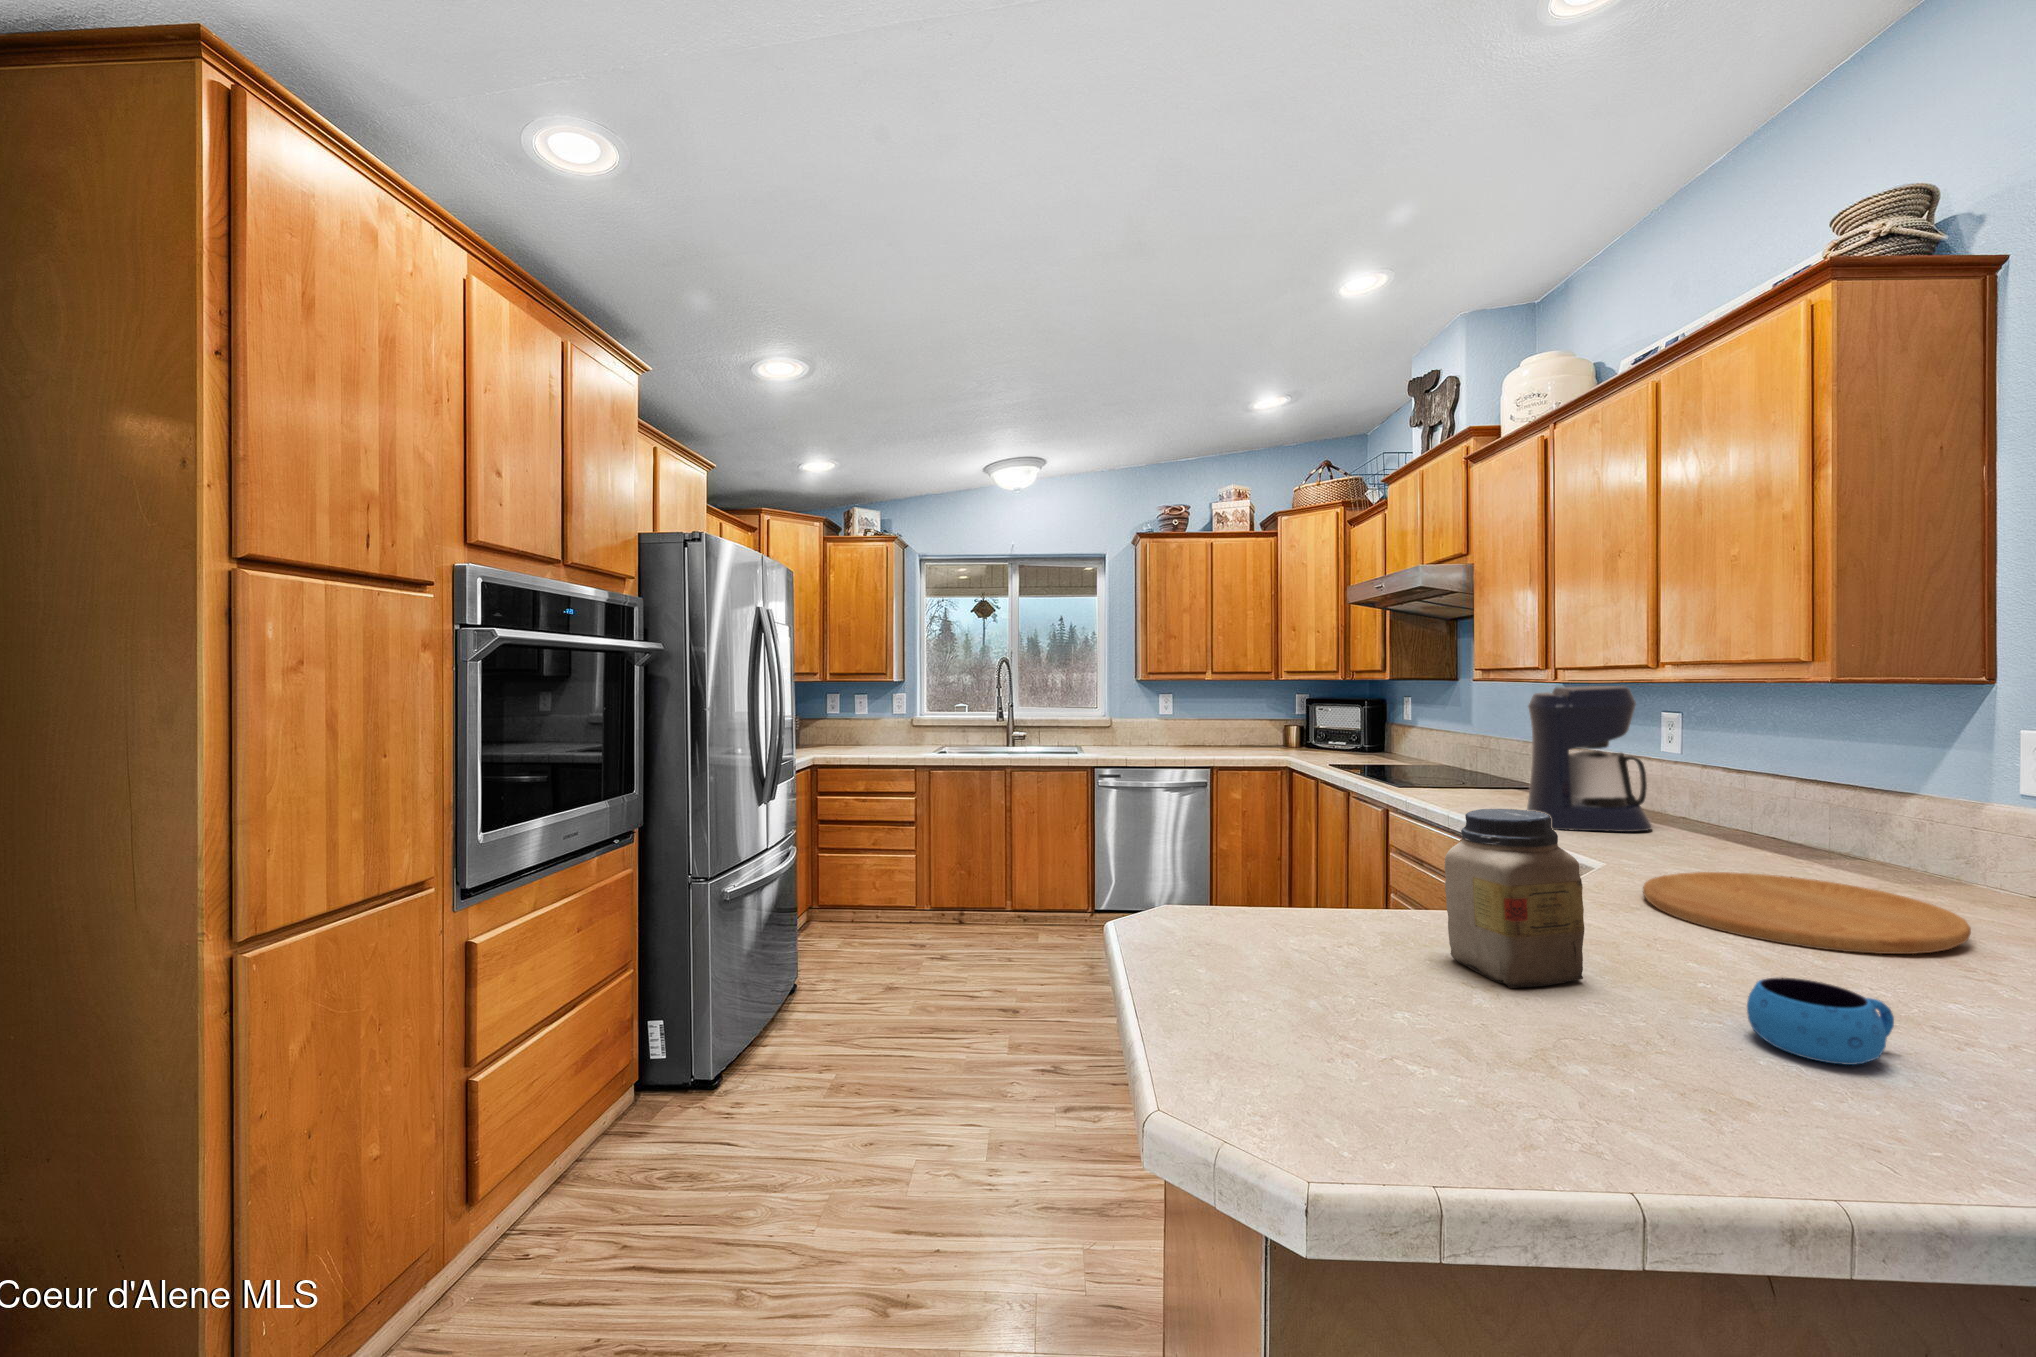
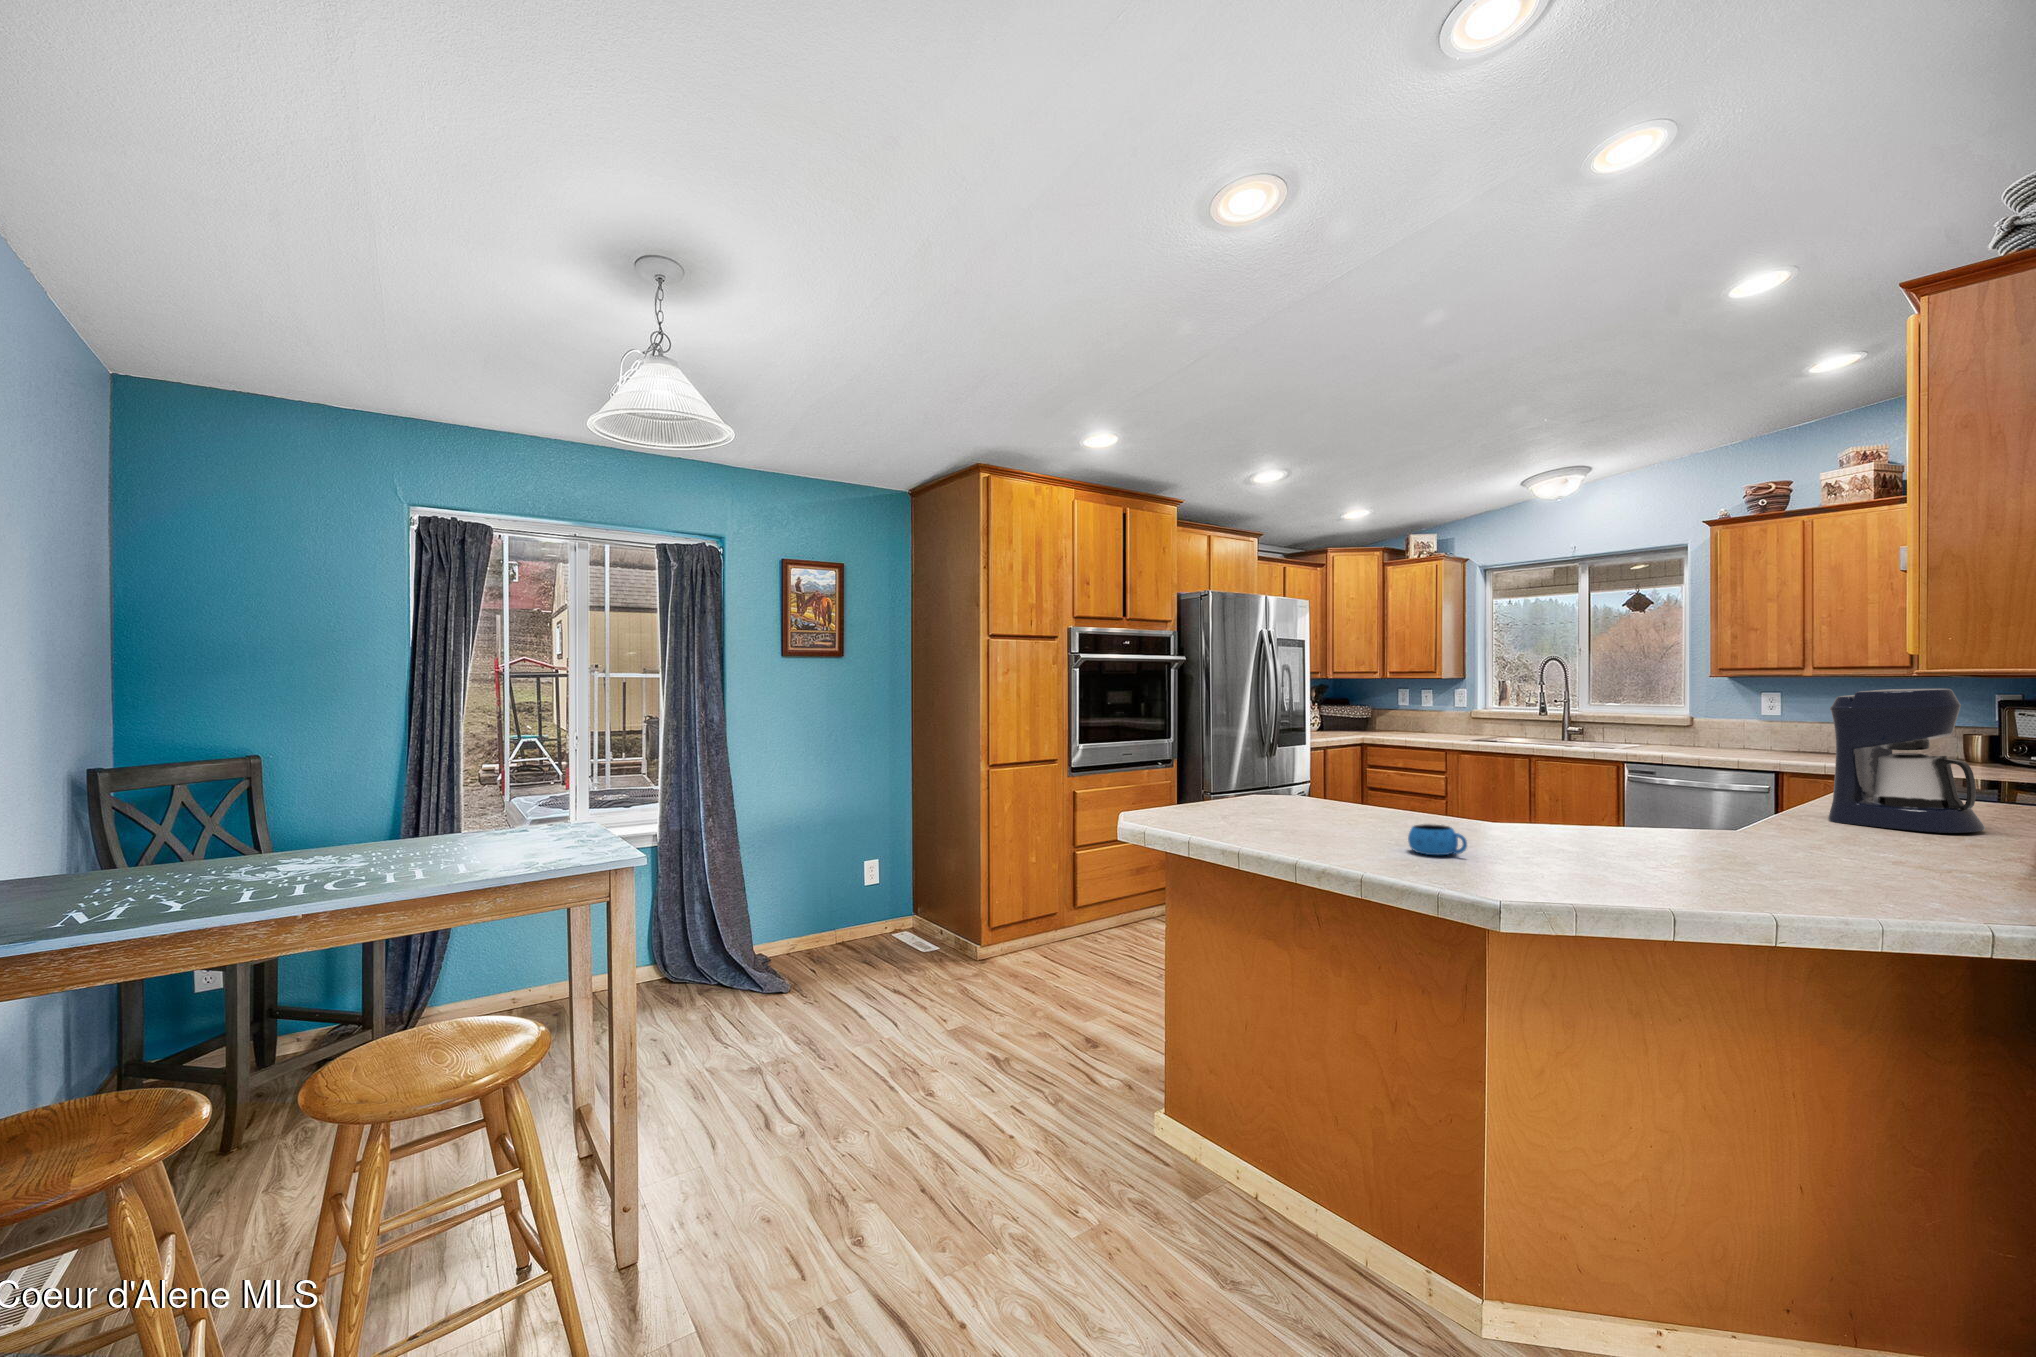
jar: present [1445,809,1584,988] -> none [1373,751,1432,833]
cutting board: present [1643,872,1971,954] -> none [1610,829,1831,870]

